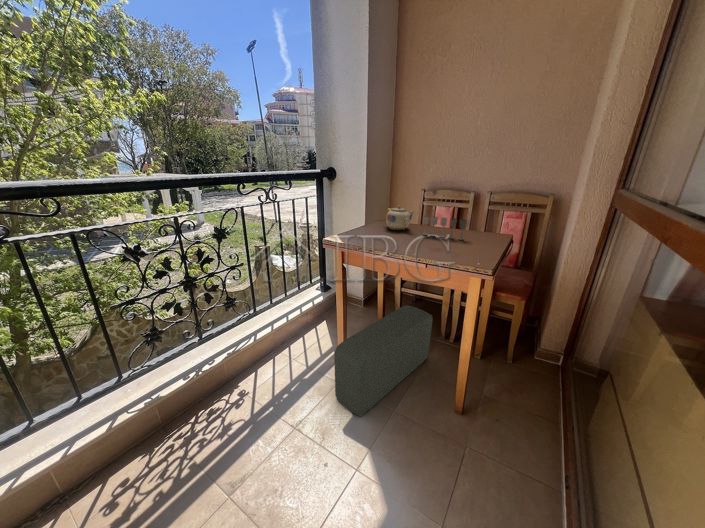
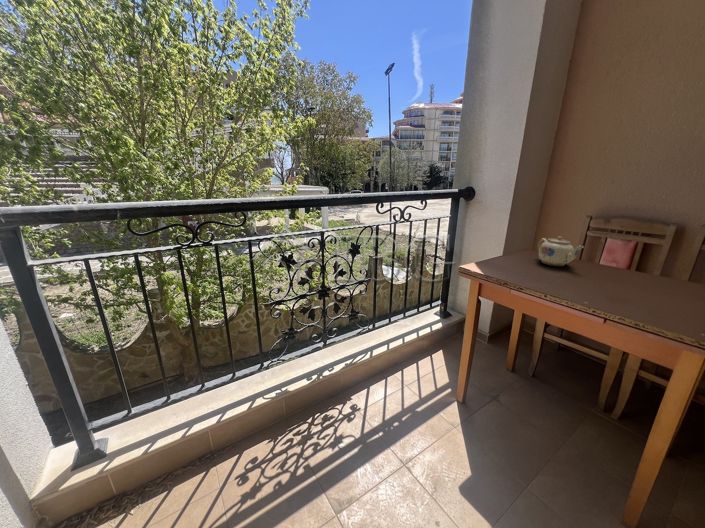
wine glass: present [423,216,467,240] -> none [592,253,675,292]
pouf: present [334,305,433,416] -> none [452,357,591,479]

